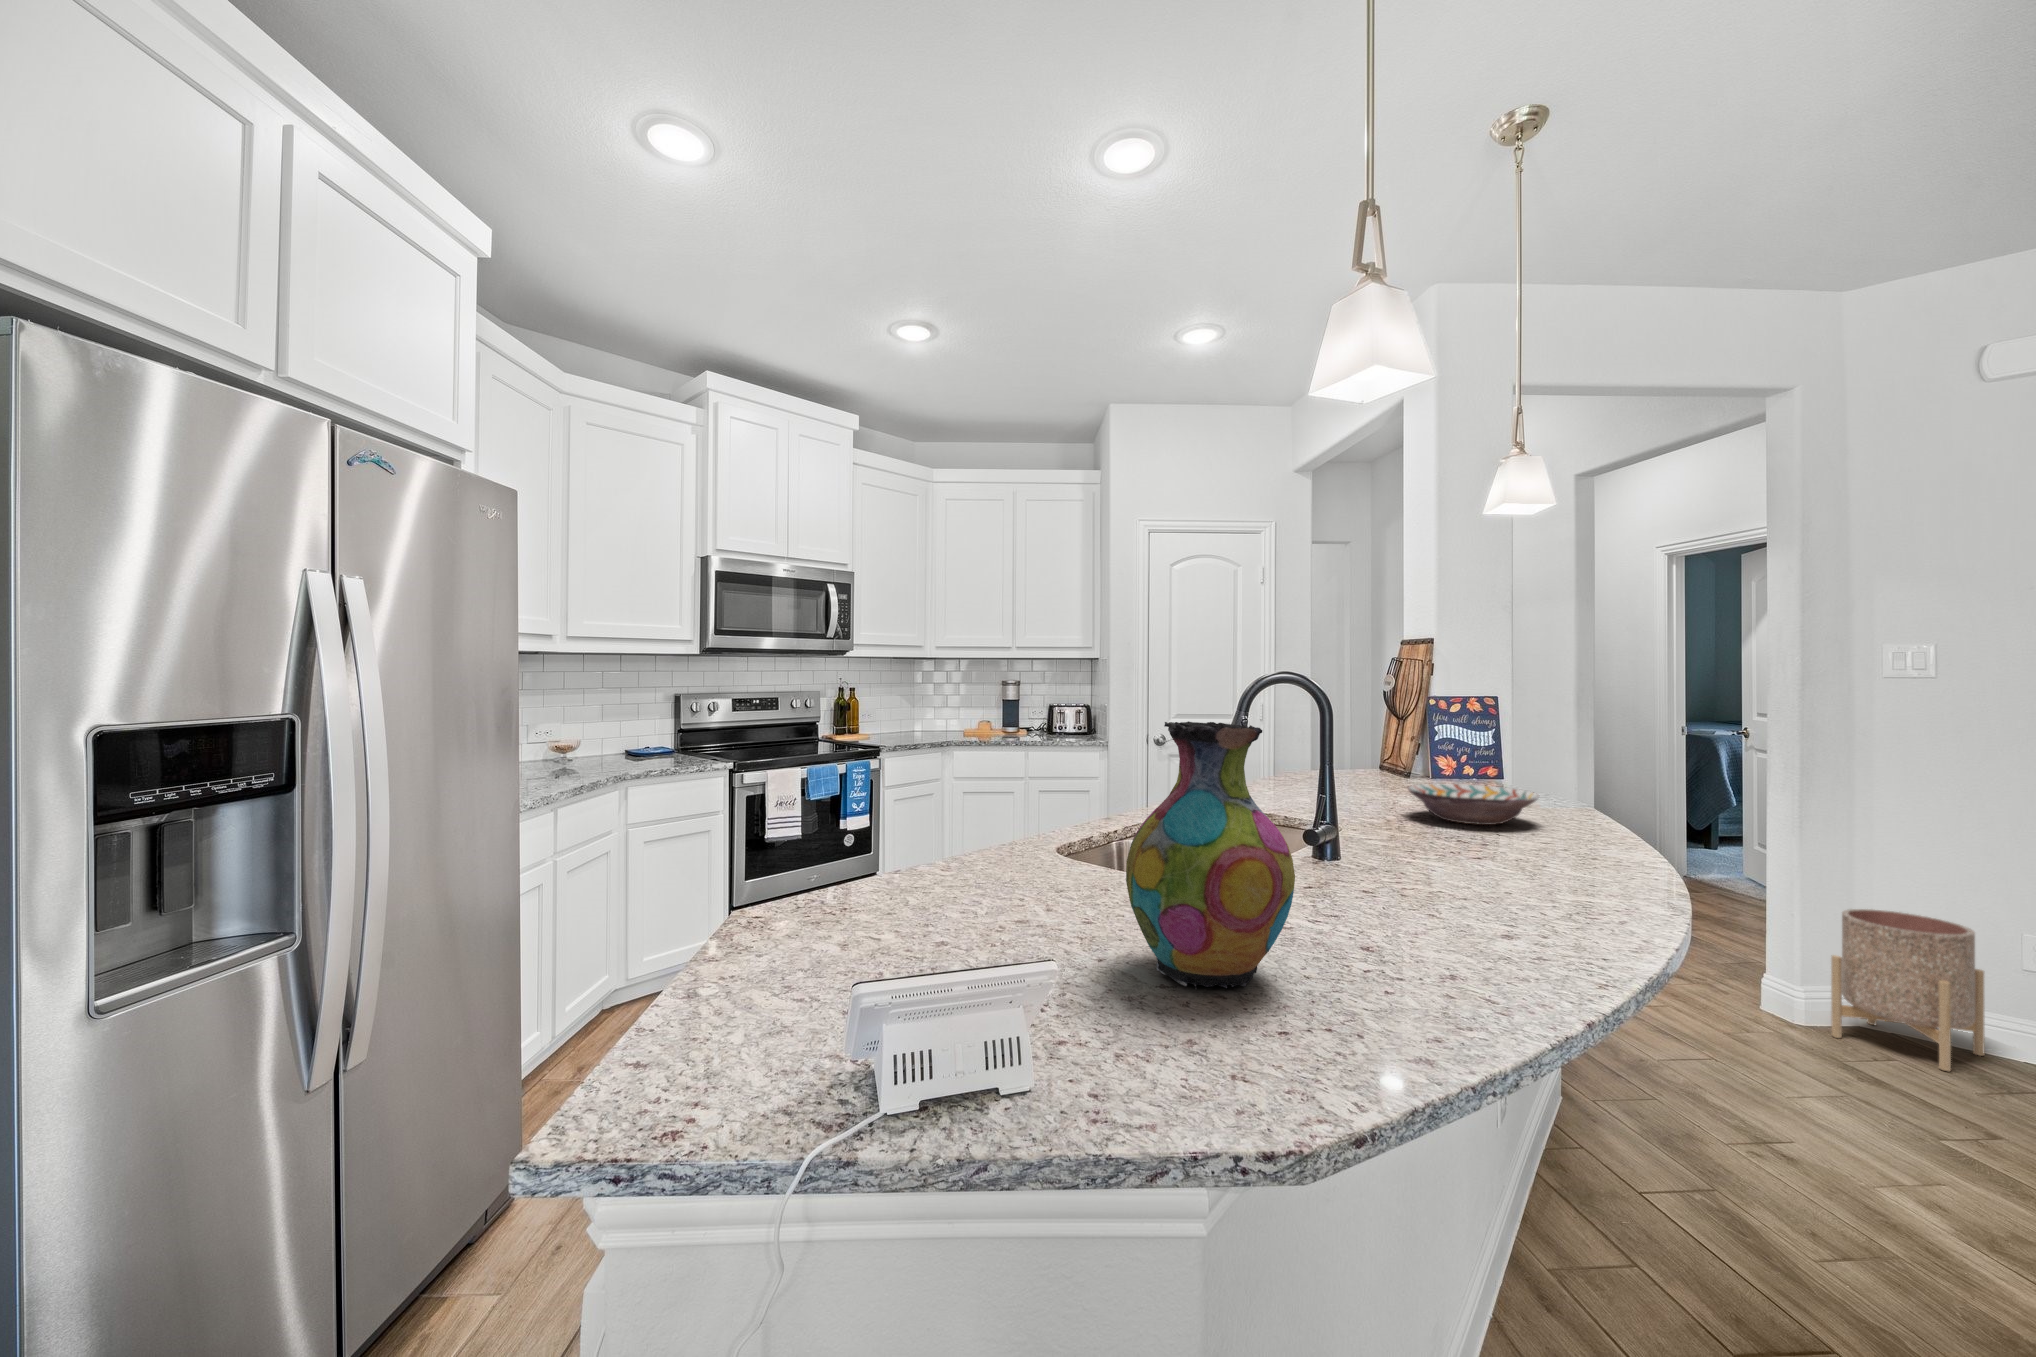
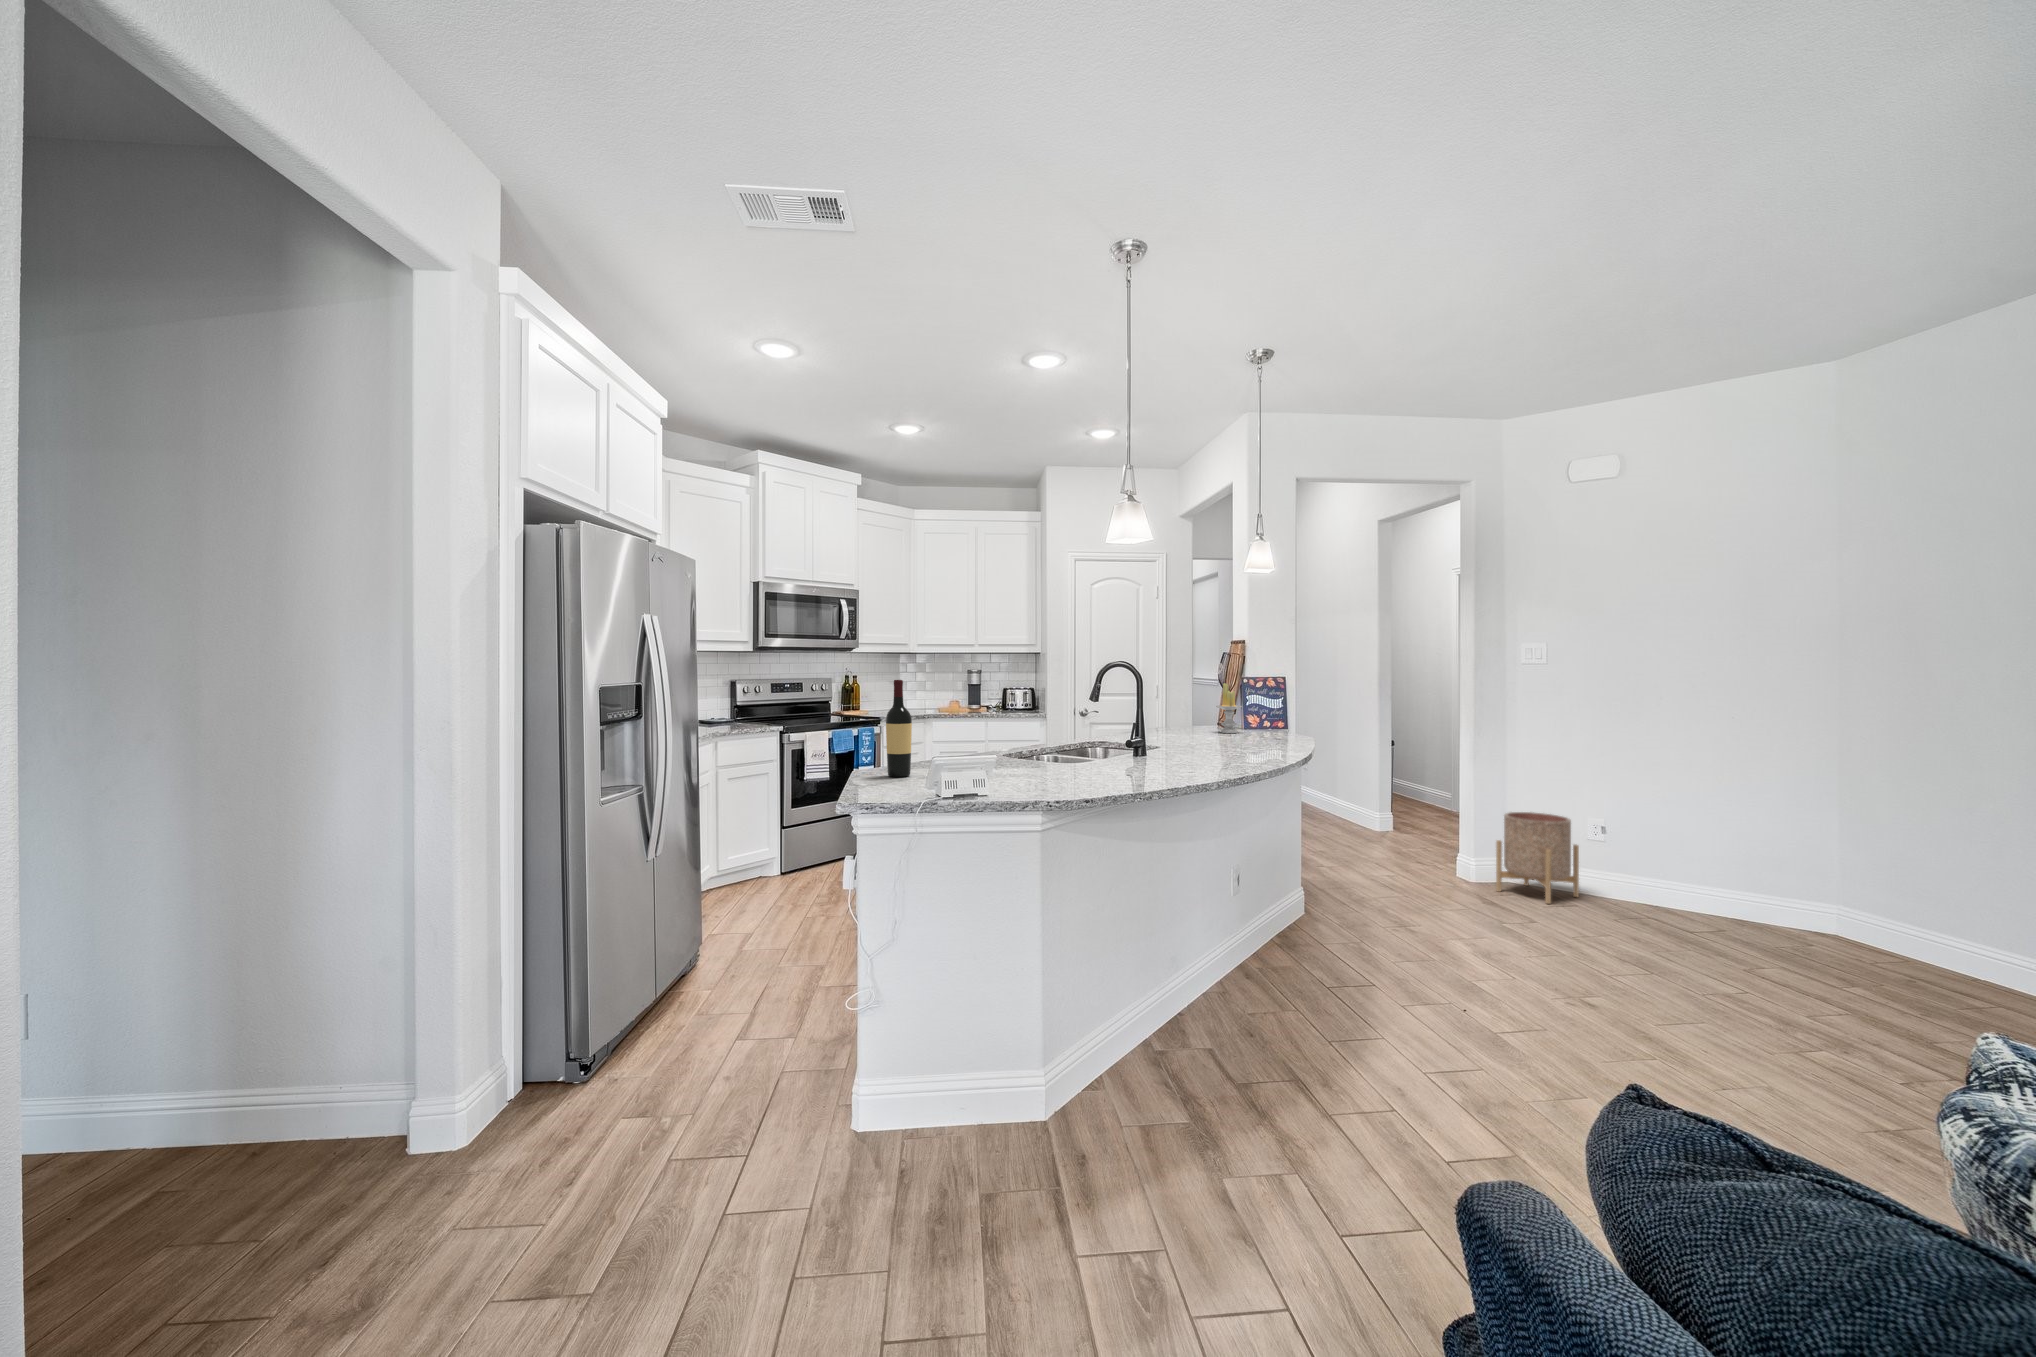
candle: none [1391,706,1435,787] -> present [1216,683,1242,733]
wine bottle: none [786,715,846,944] -> present [886,680,912,777]
vase: present [1126,721,1295,988] -> none [1030,680,1095,782]
decorative bowl: present [1408,784,1540,825] -> none [1206,726,1273,746]

